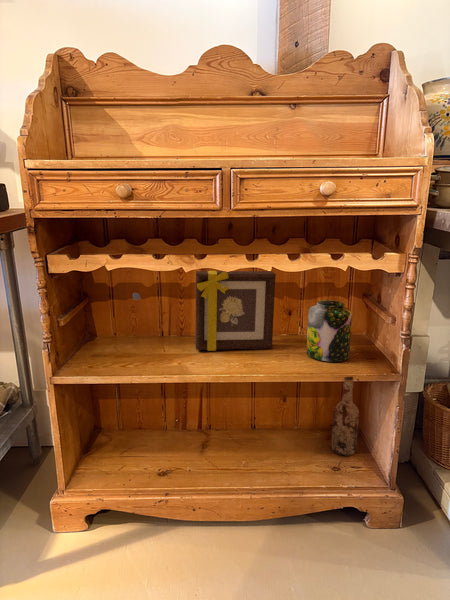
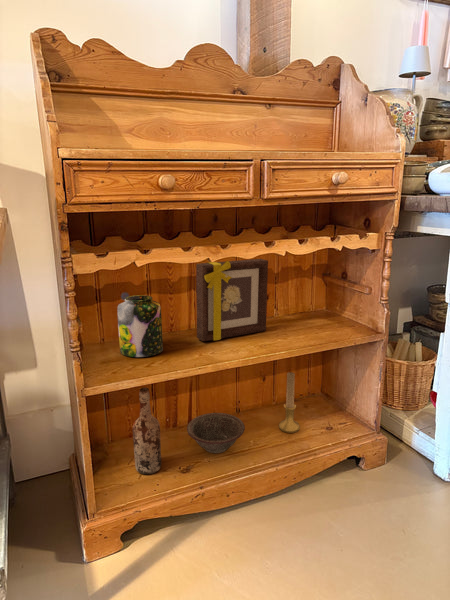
jar: present [307,300,352,362] -> present [117,295,163,357]
wine bottle: present [331,377,359,456] -> present [133,387,161,474]
candle holder: none [280,397,303,464] -> present [279,372,300,433]
decorative bowl: none [176,423,235,465] -> present [187,413,245,453]

